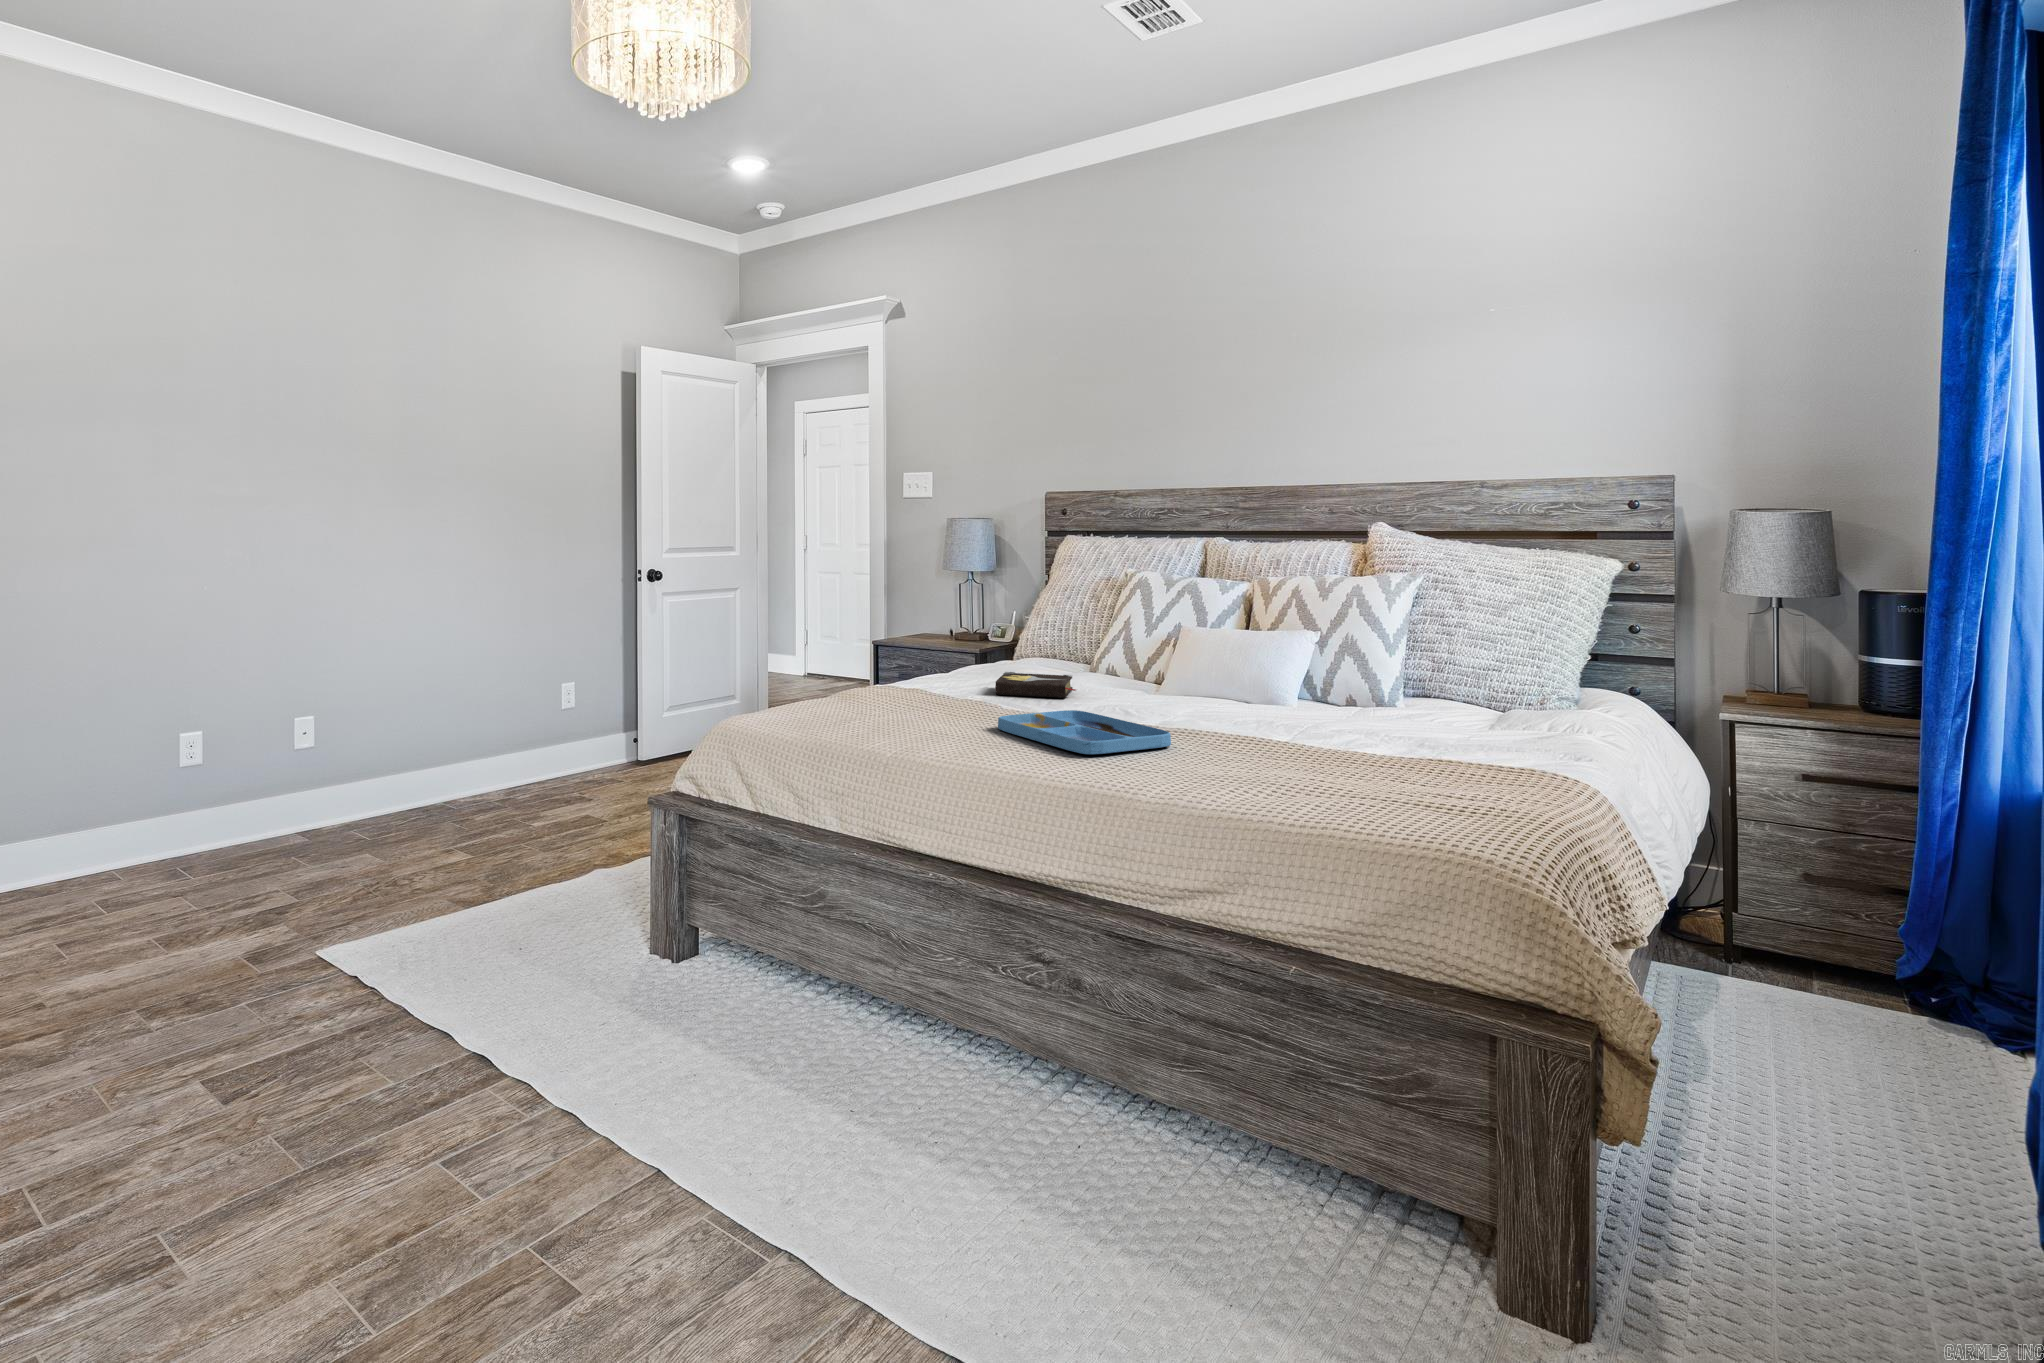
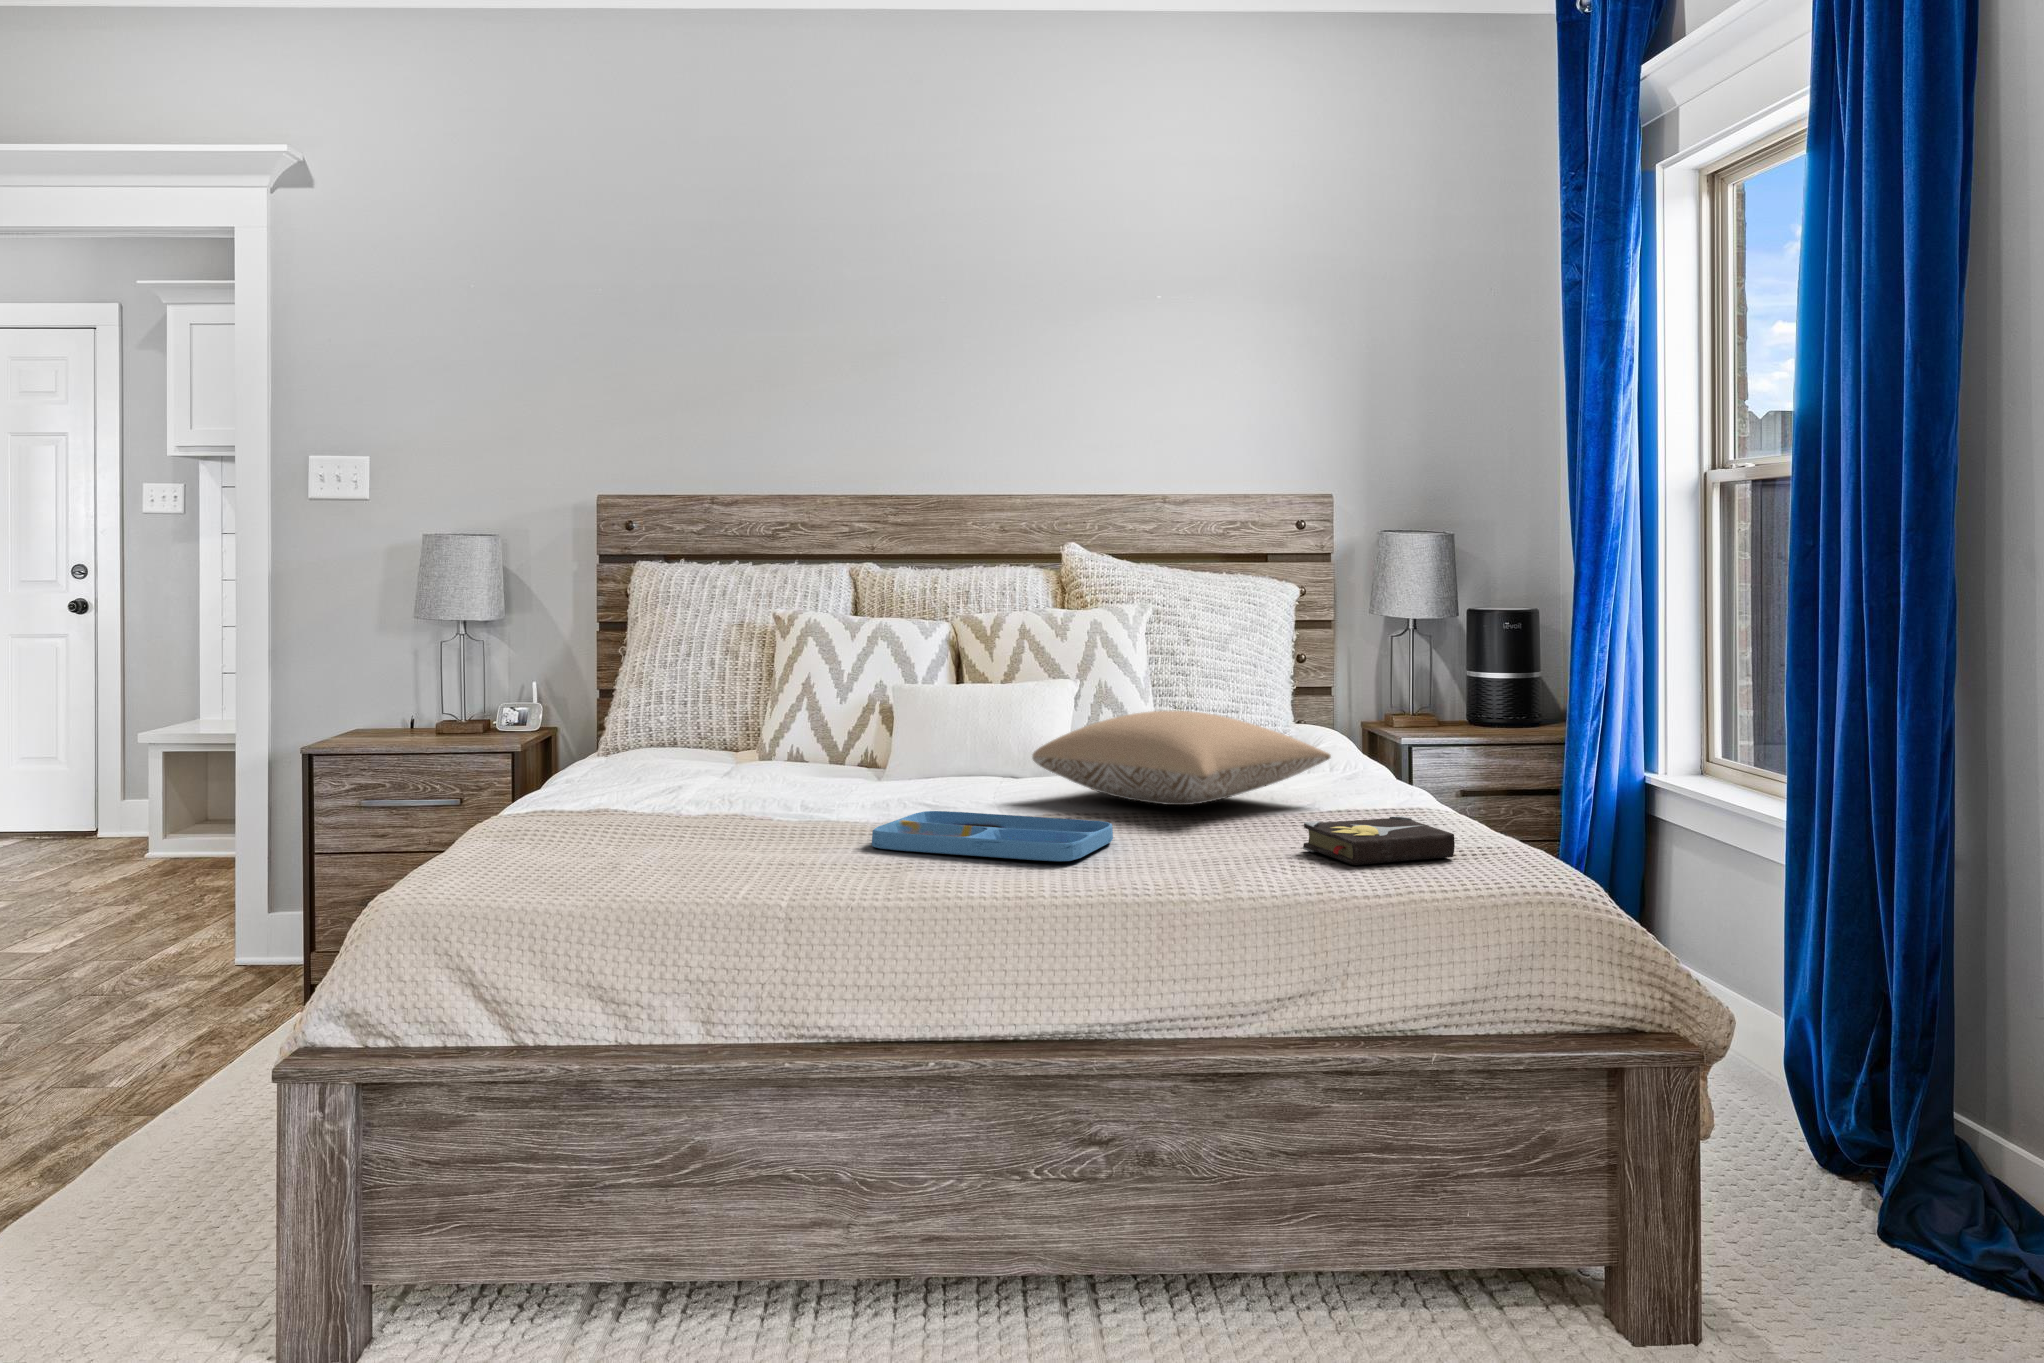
pillow: none [1206,656,1461,730] -> present [1033,711,1331,805]
hardback book: present [995,672,1076,698] -> present [1303,816,1455,865]

